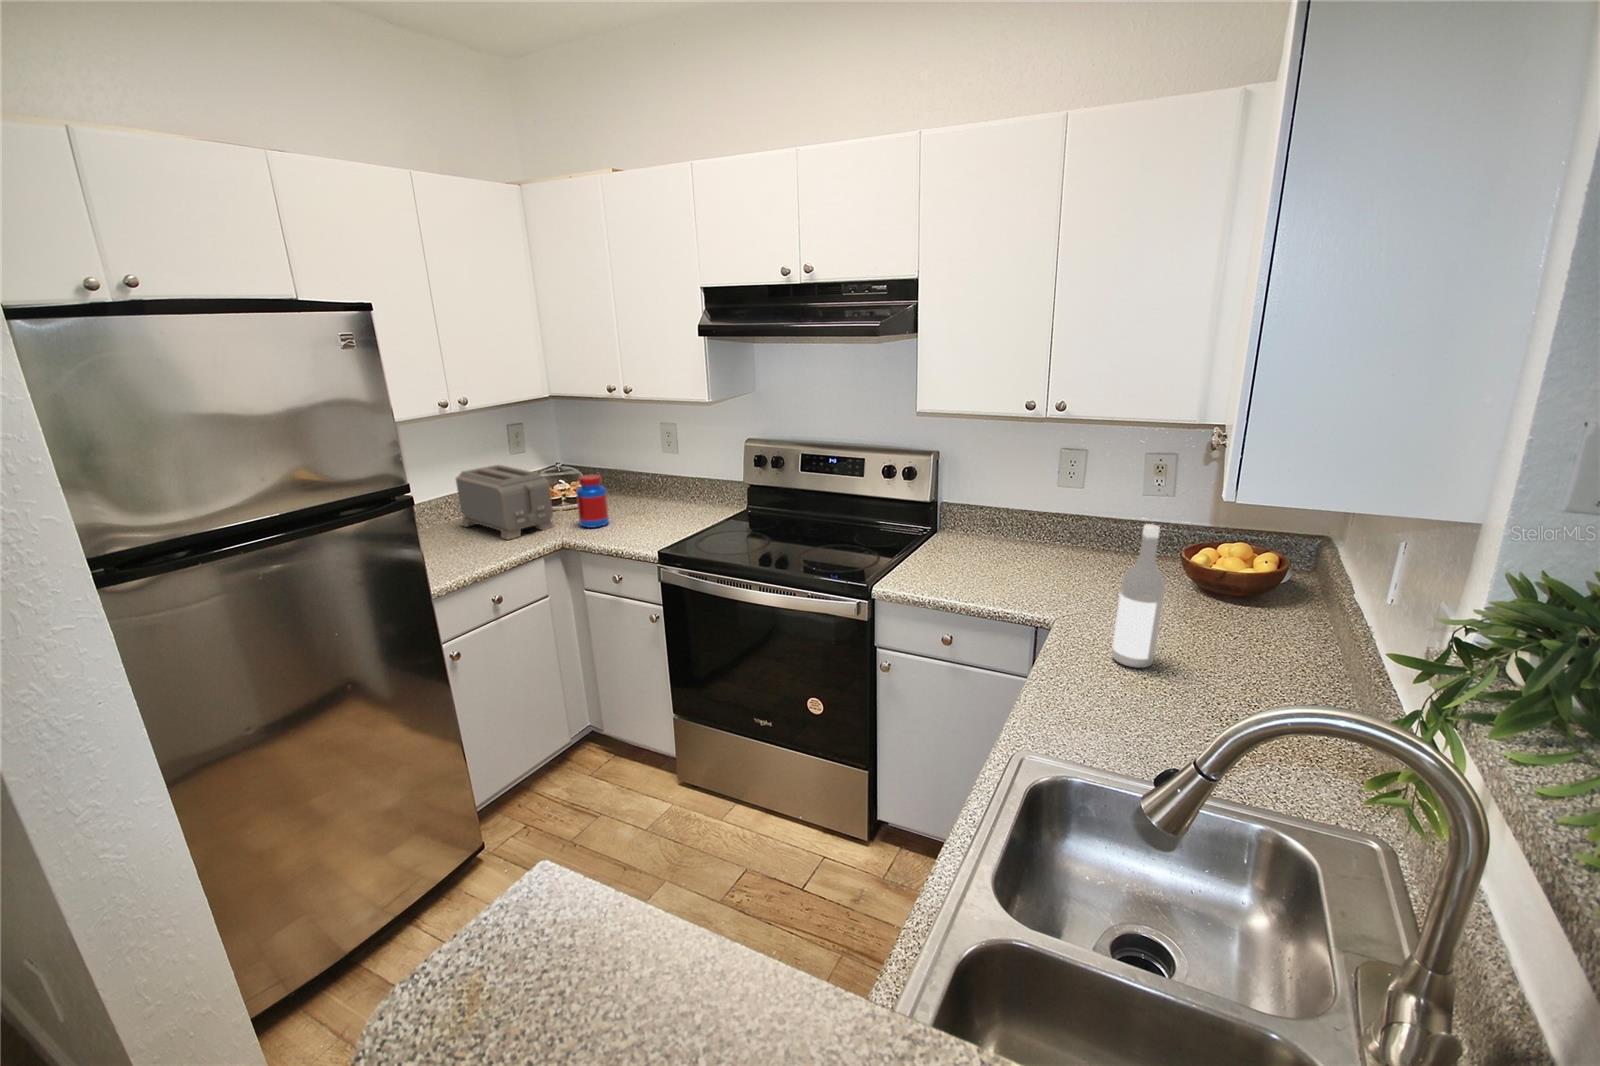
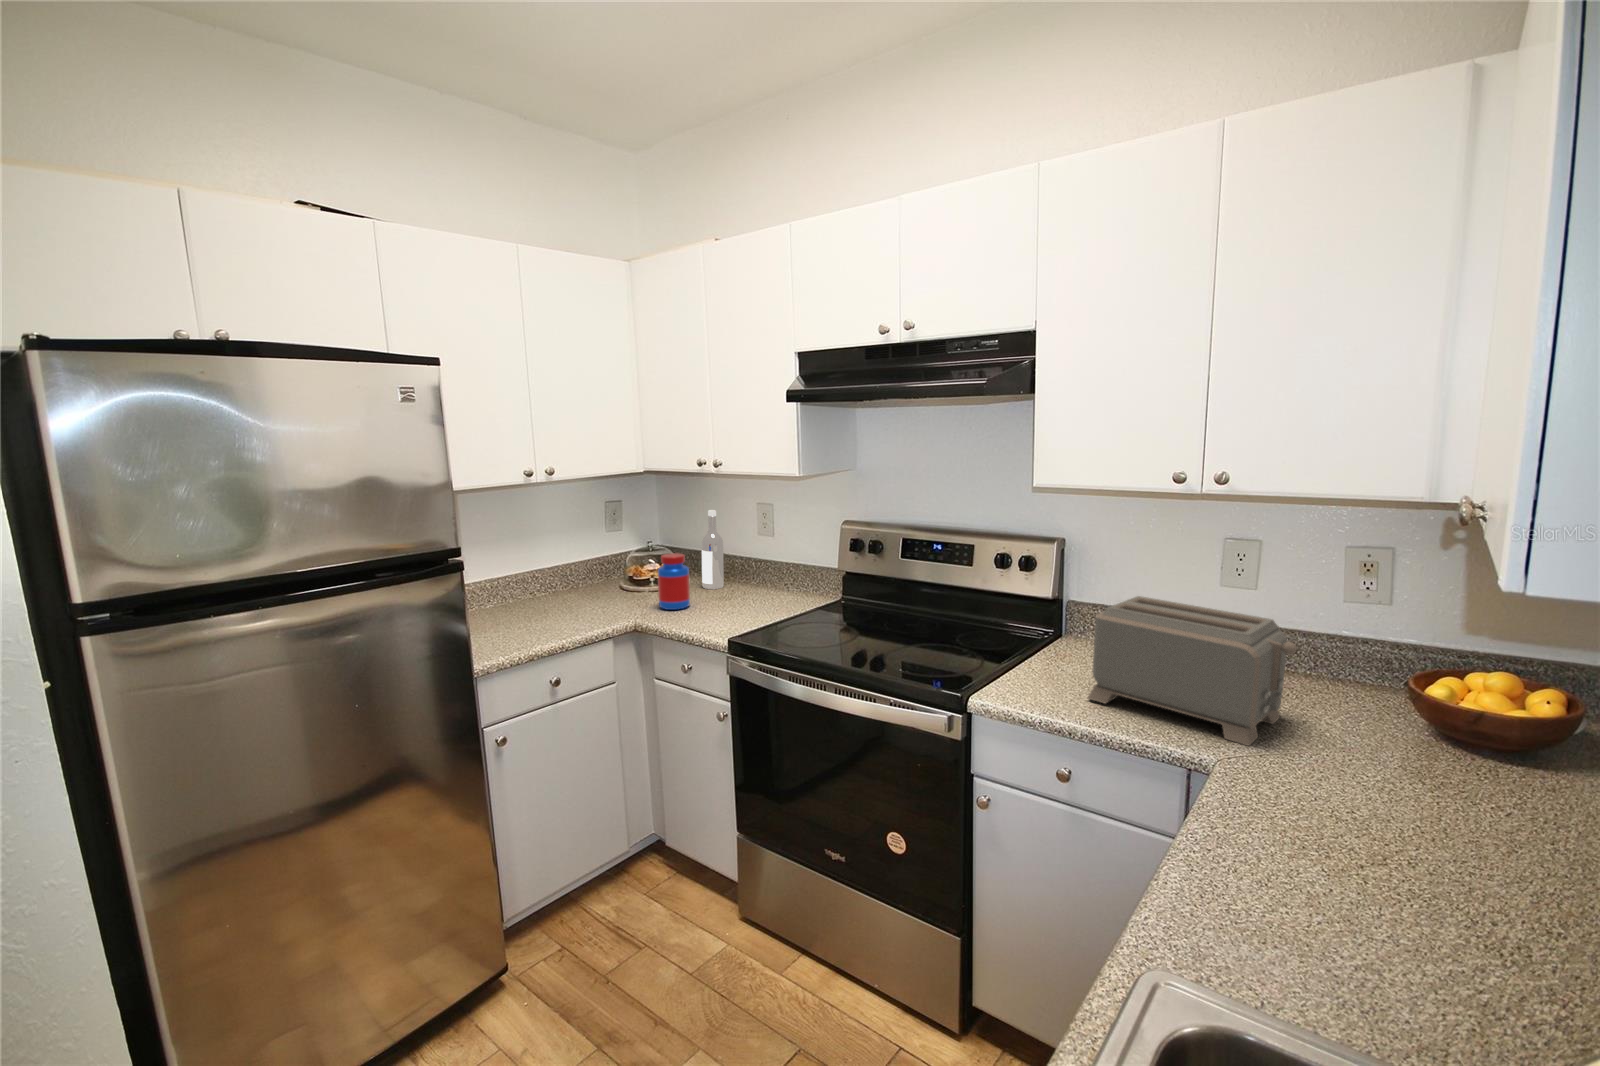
toaster: present [456,465,554,540] -> present [1088,596,1297,746]
wine bottle: present [1112,524,1165,668] -> present [702,510,724,590]

